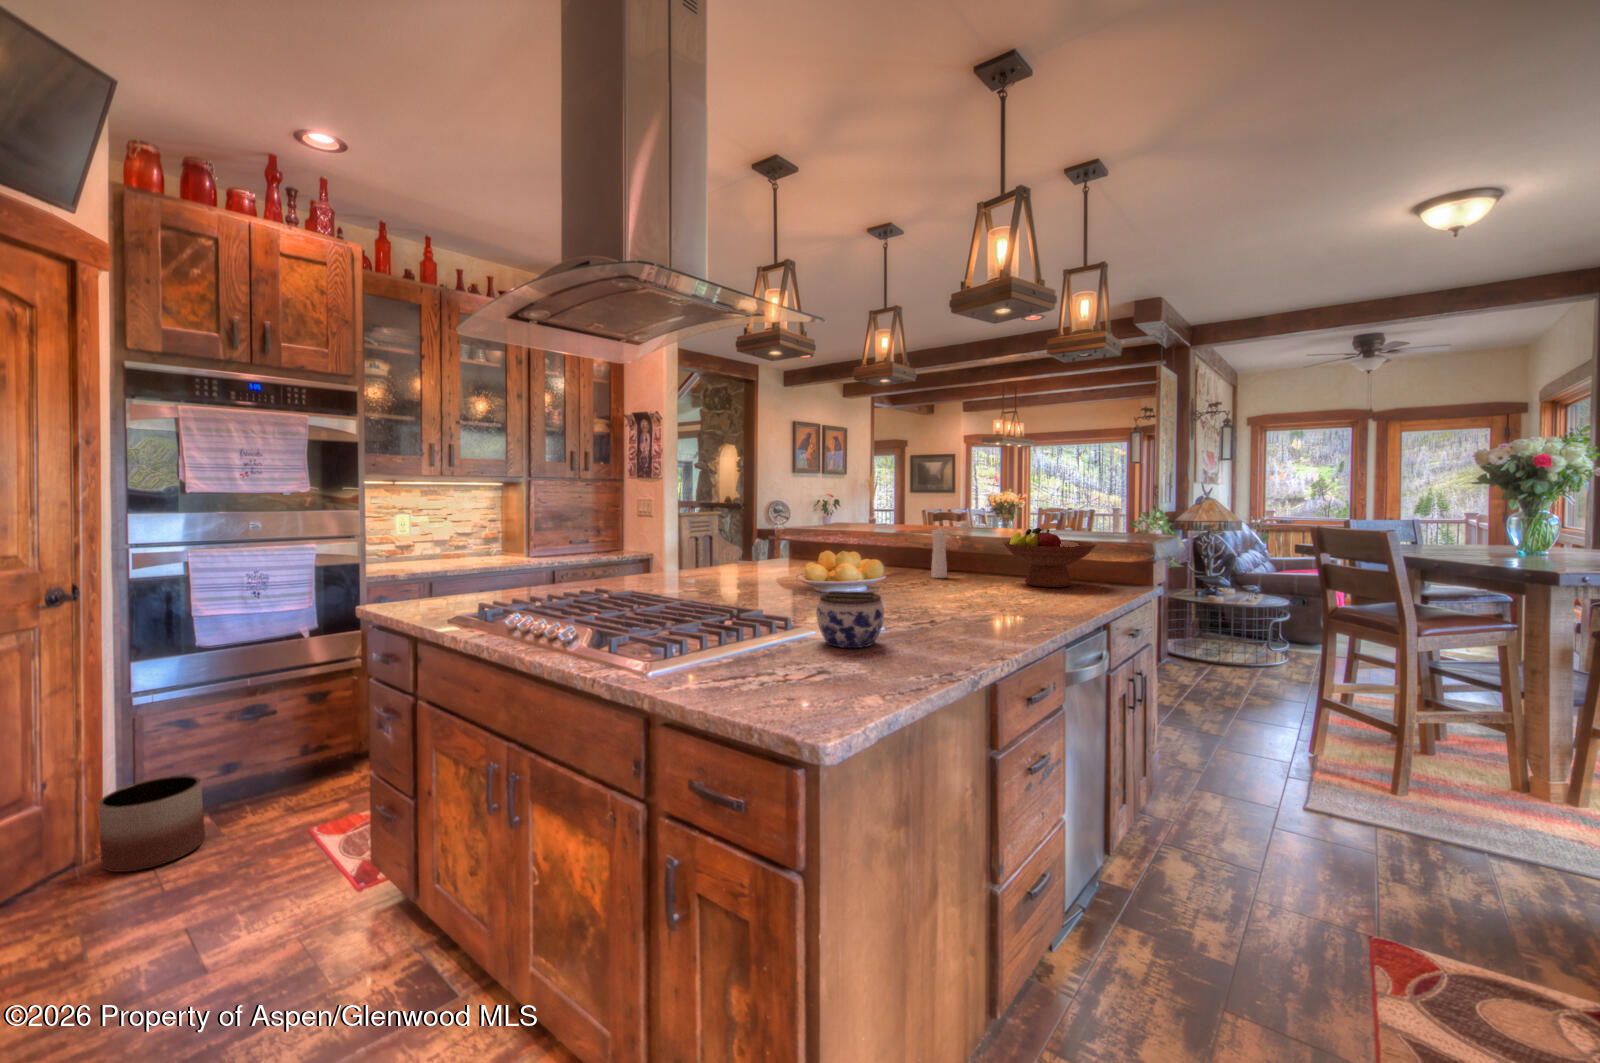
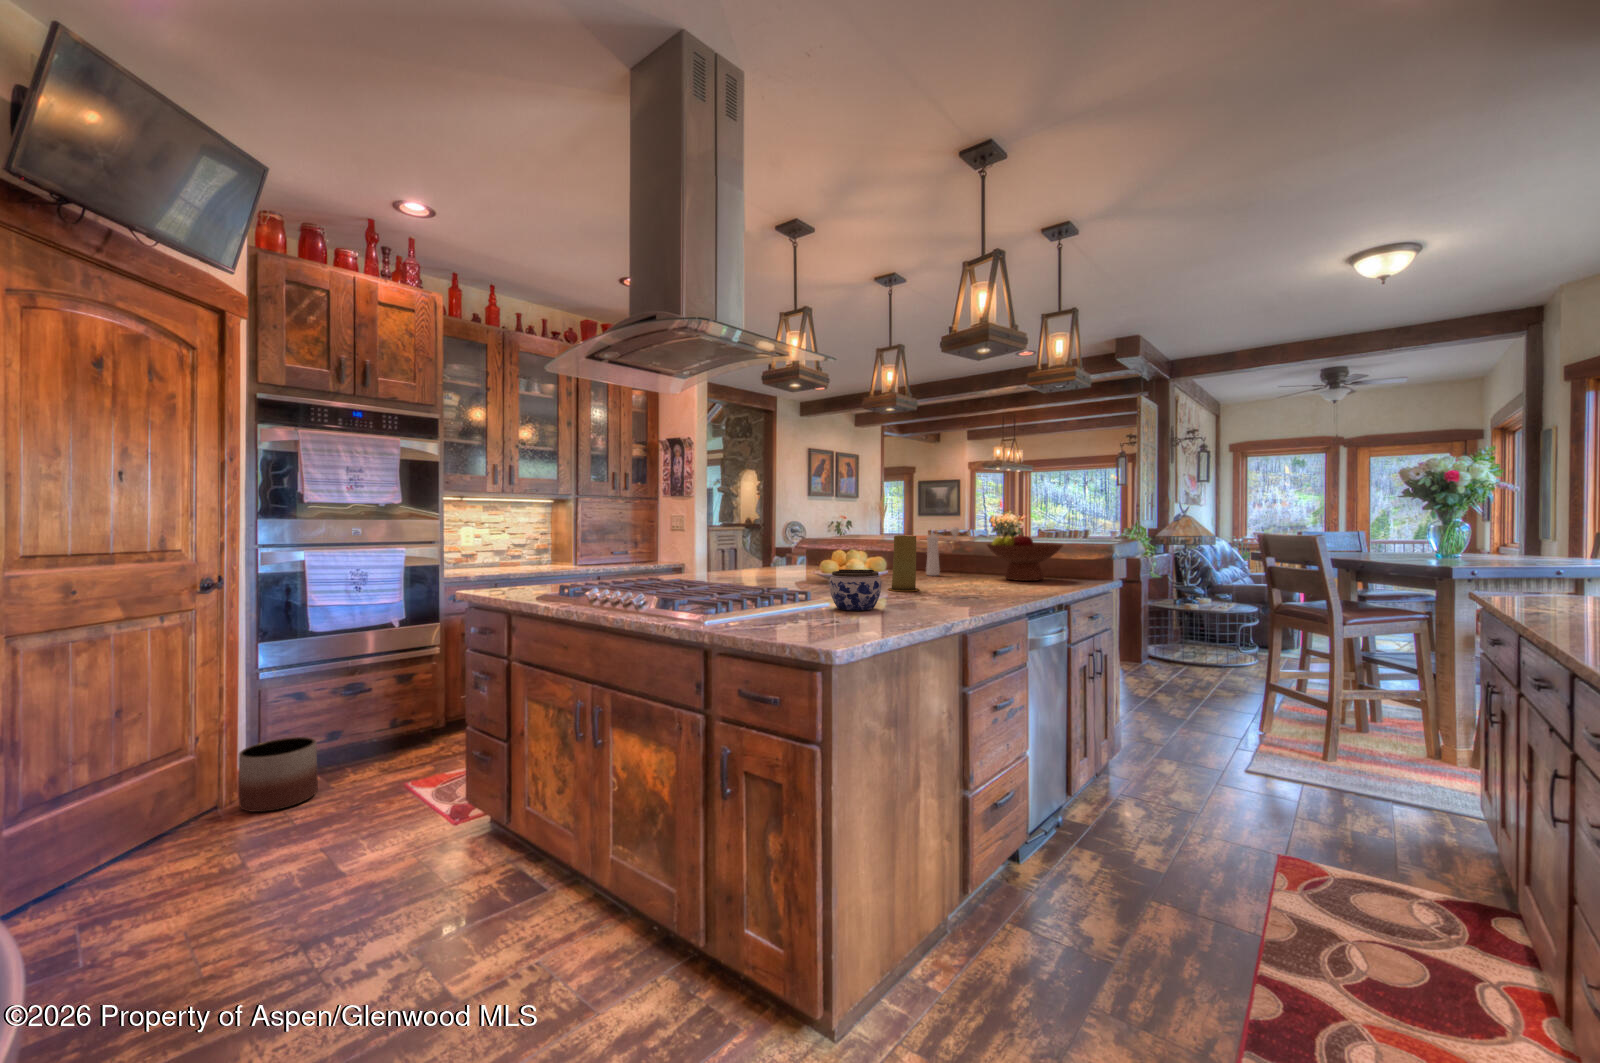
candle: none [889,537,928,608] -> present [888,535,920,591]

